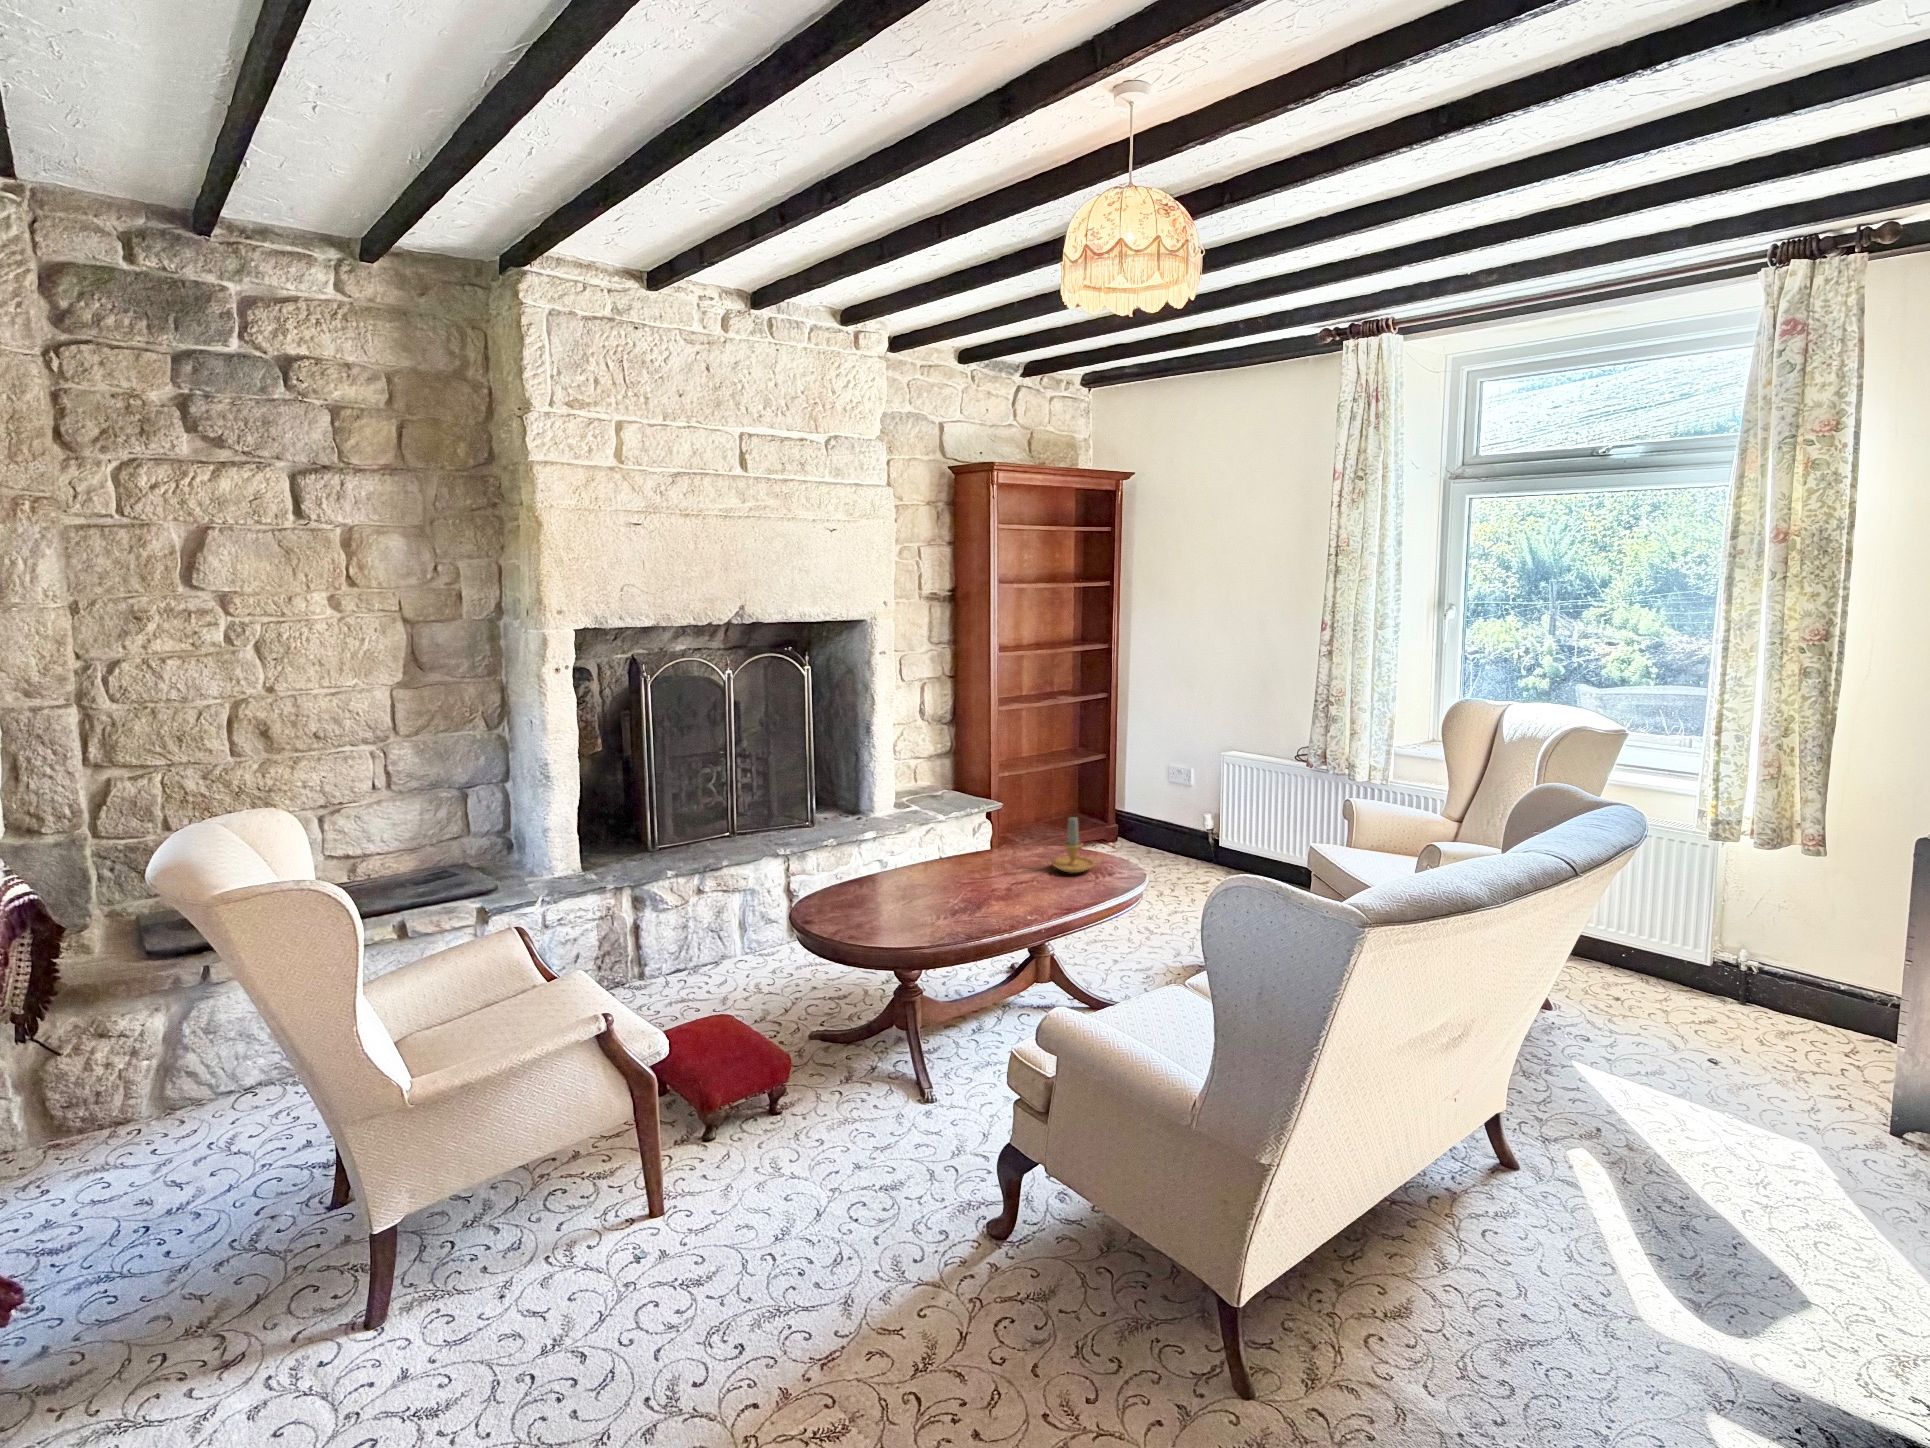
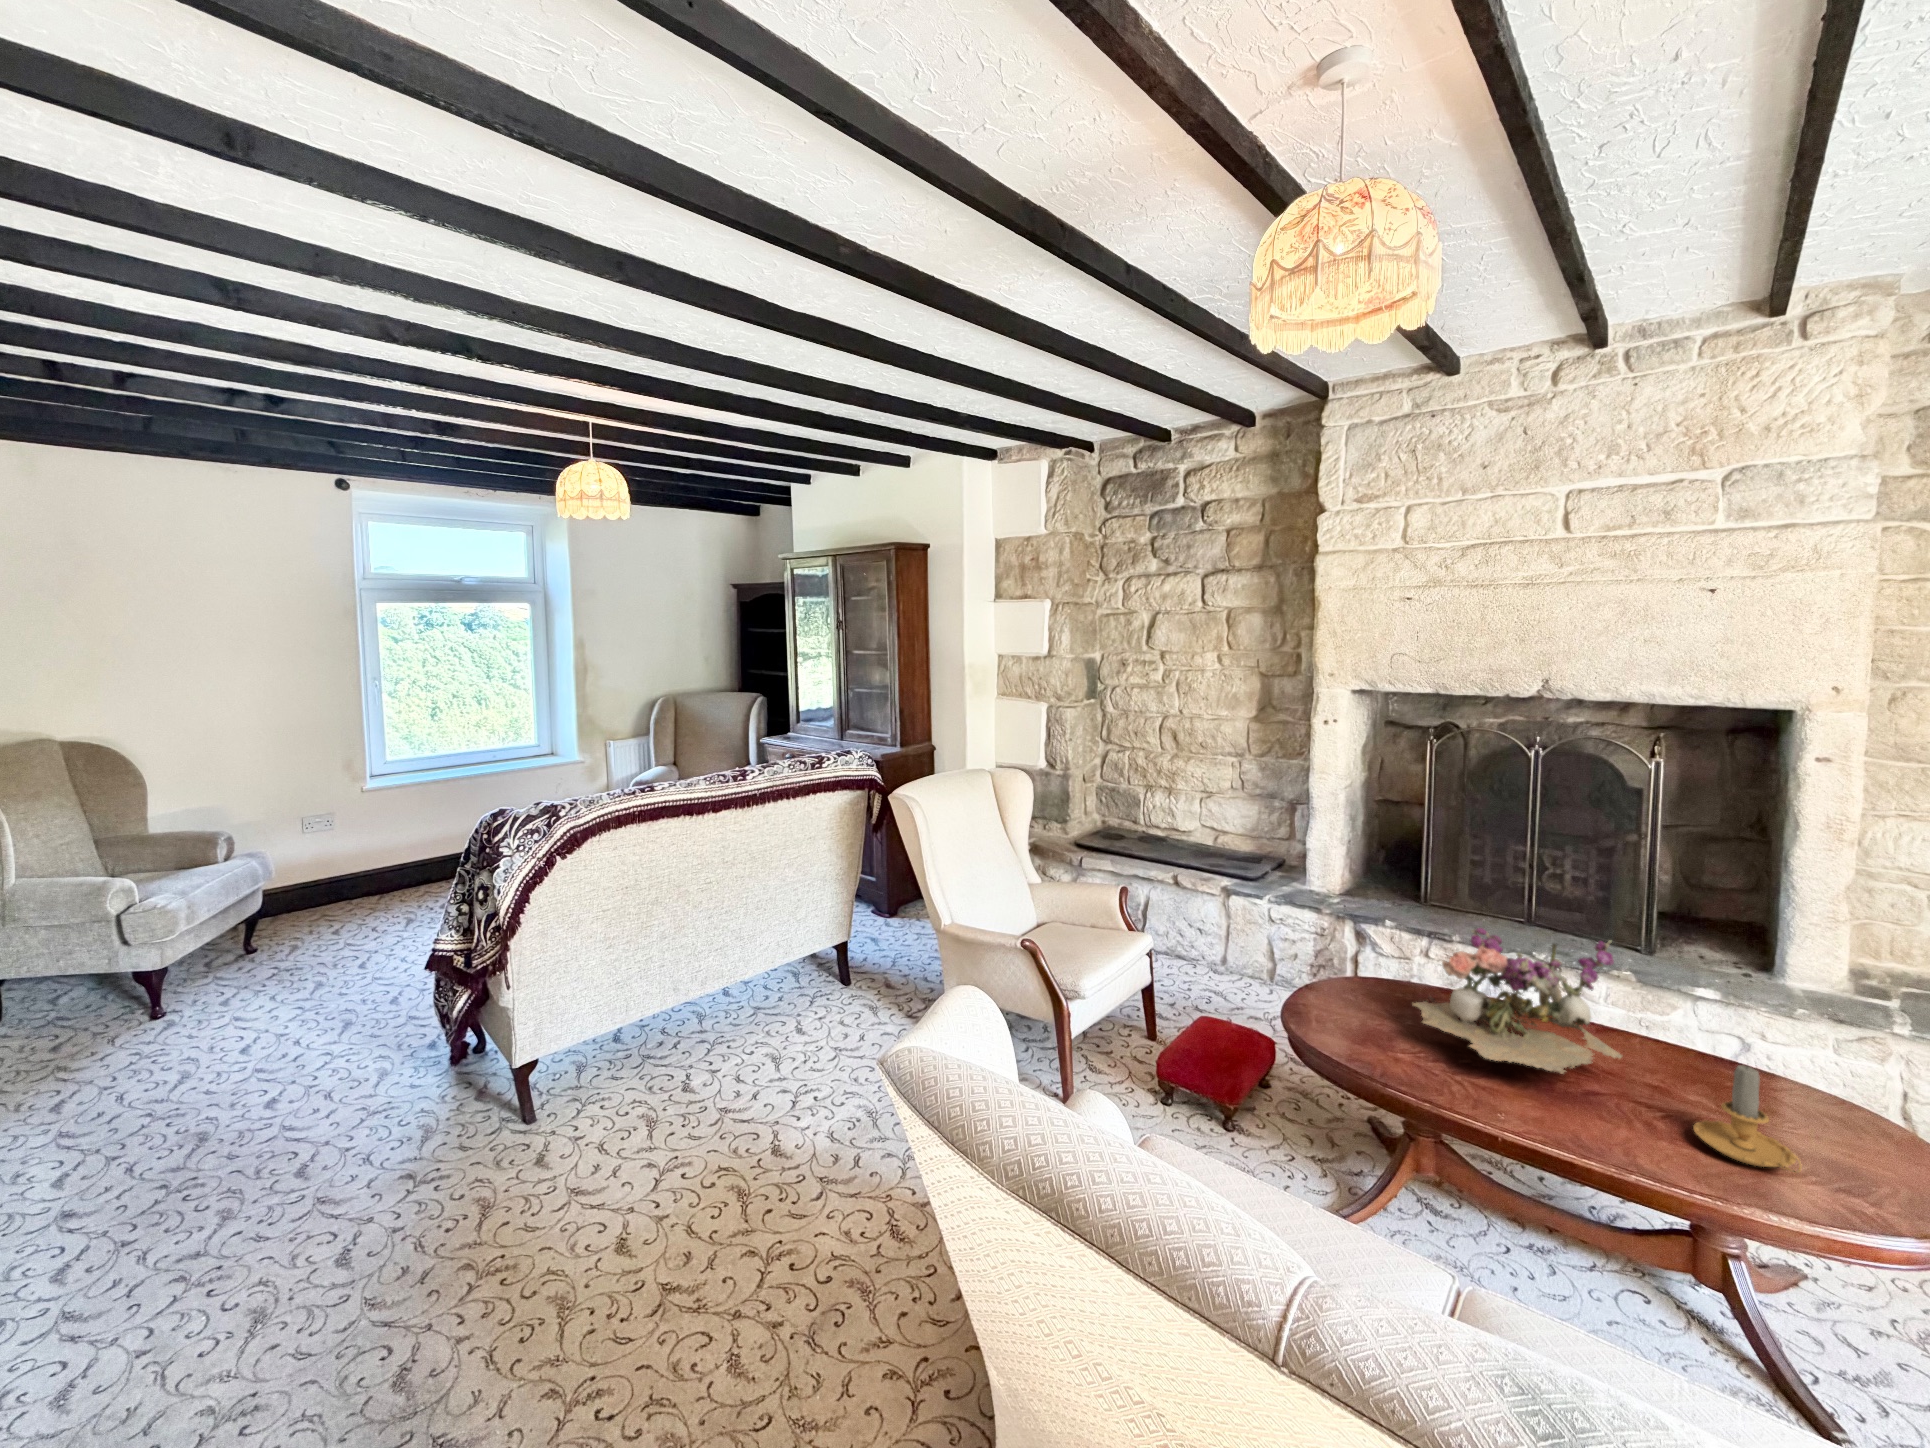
flower arrangement: none [904,775,1023,890] -> present [1413,928,1622,1074]

